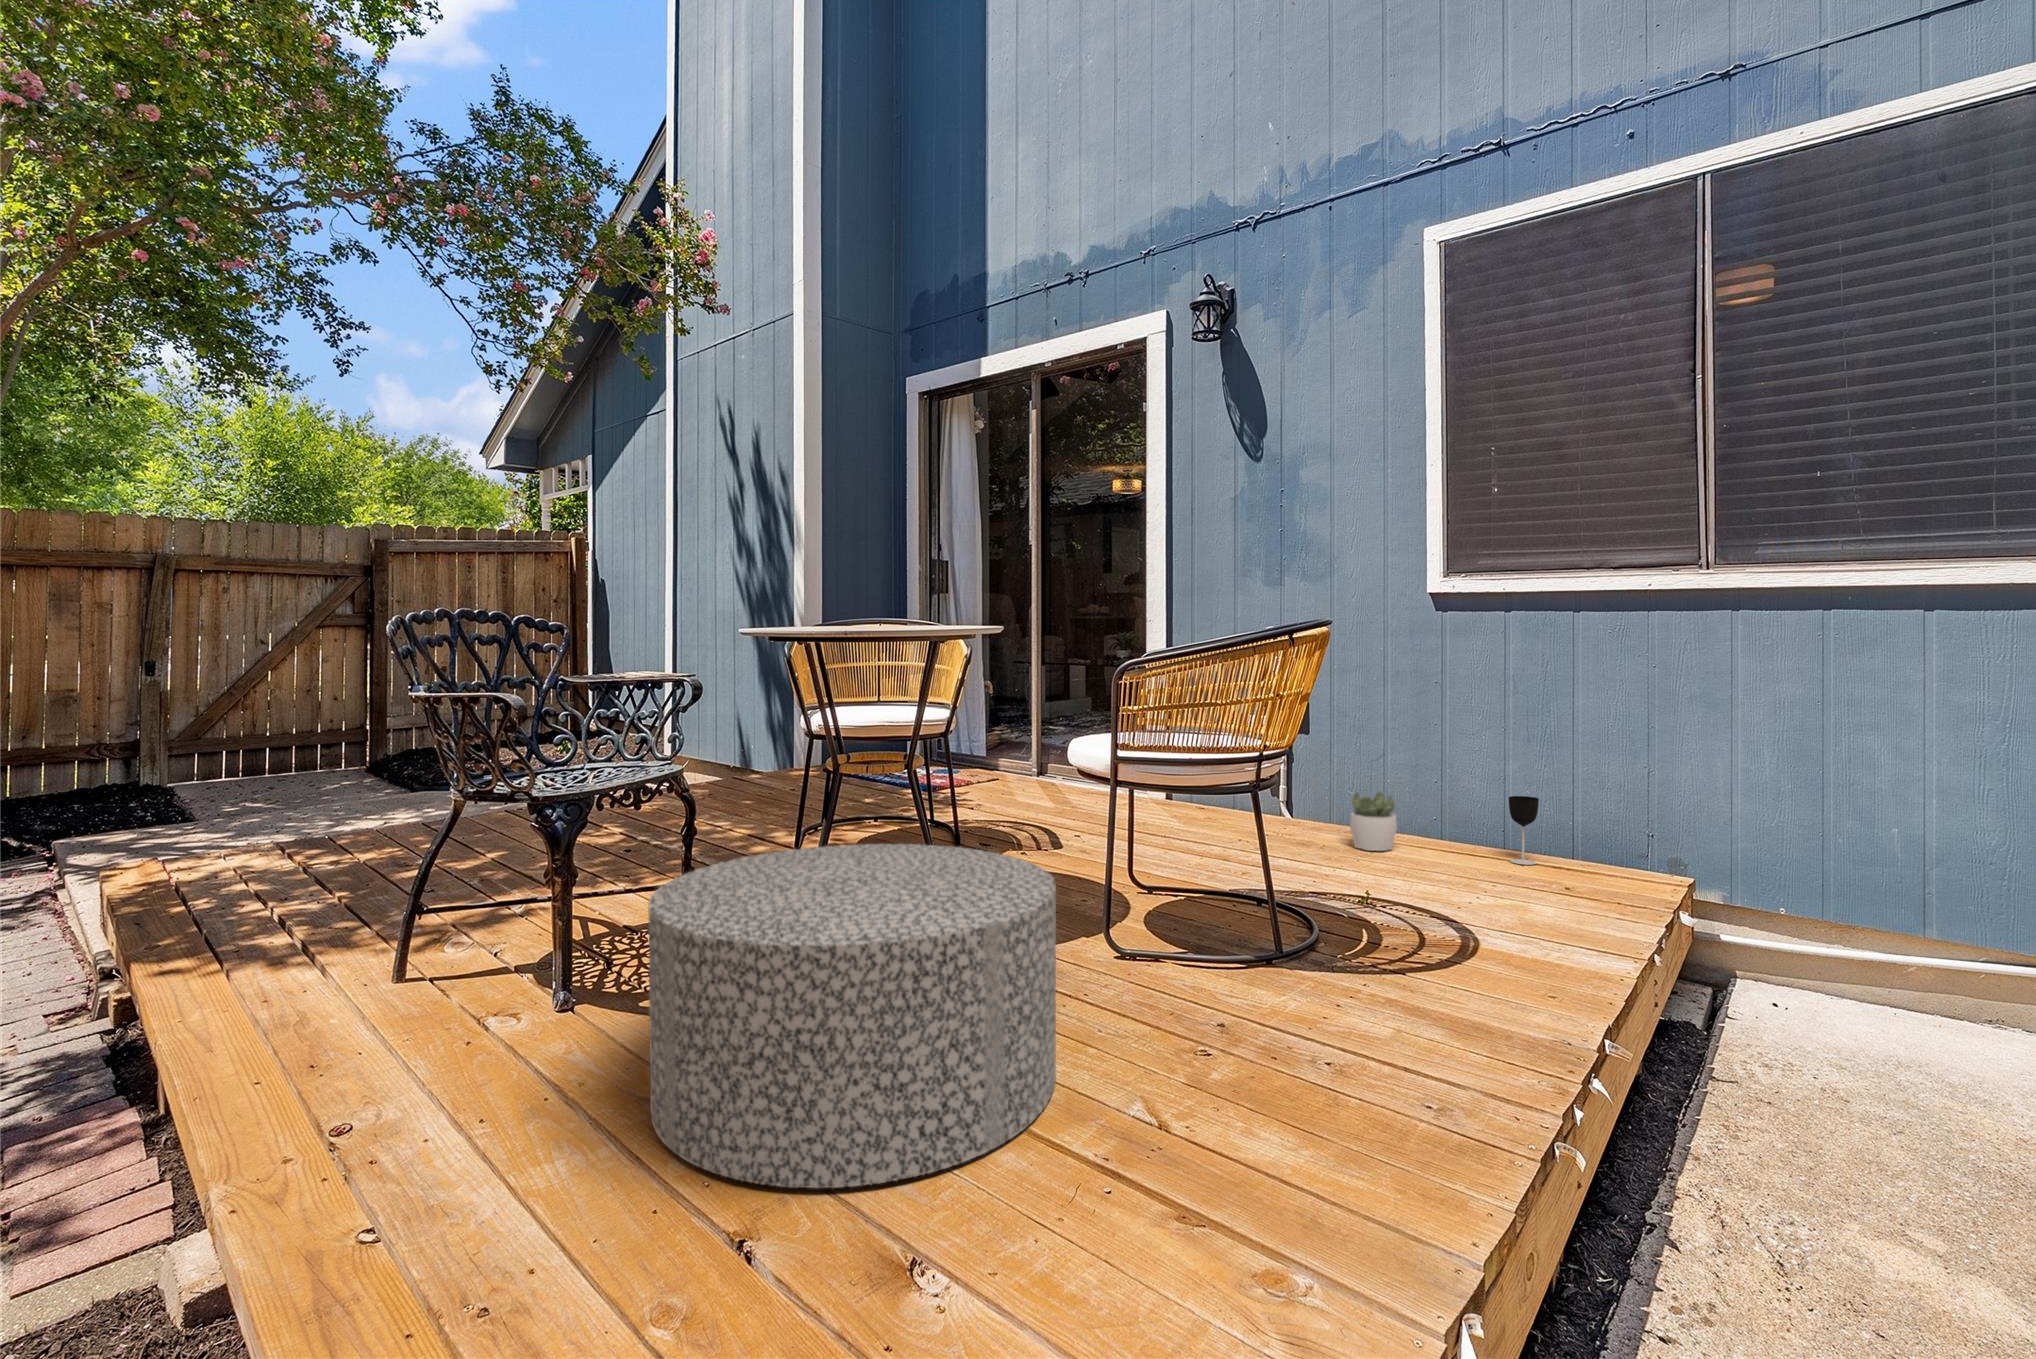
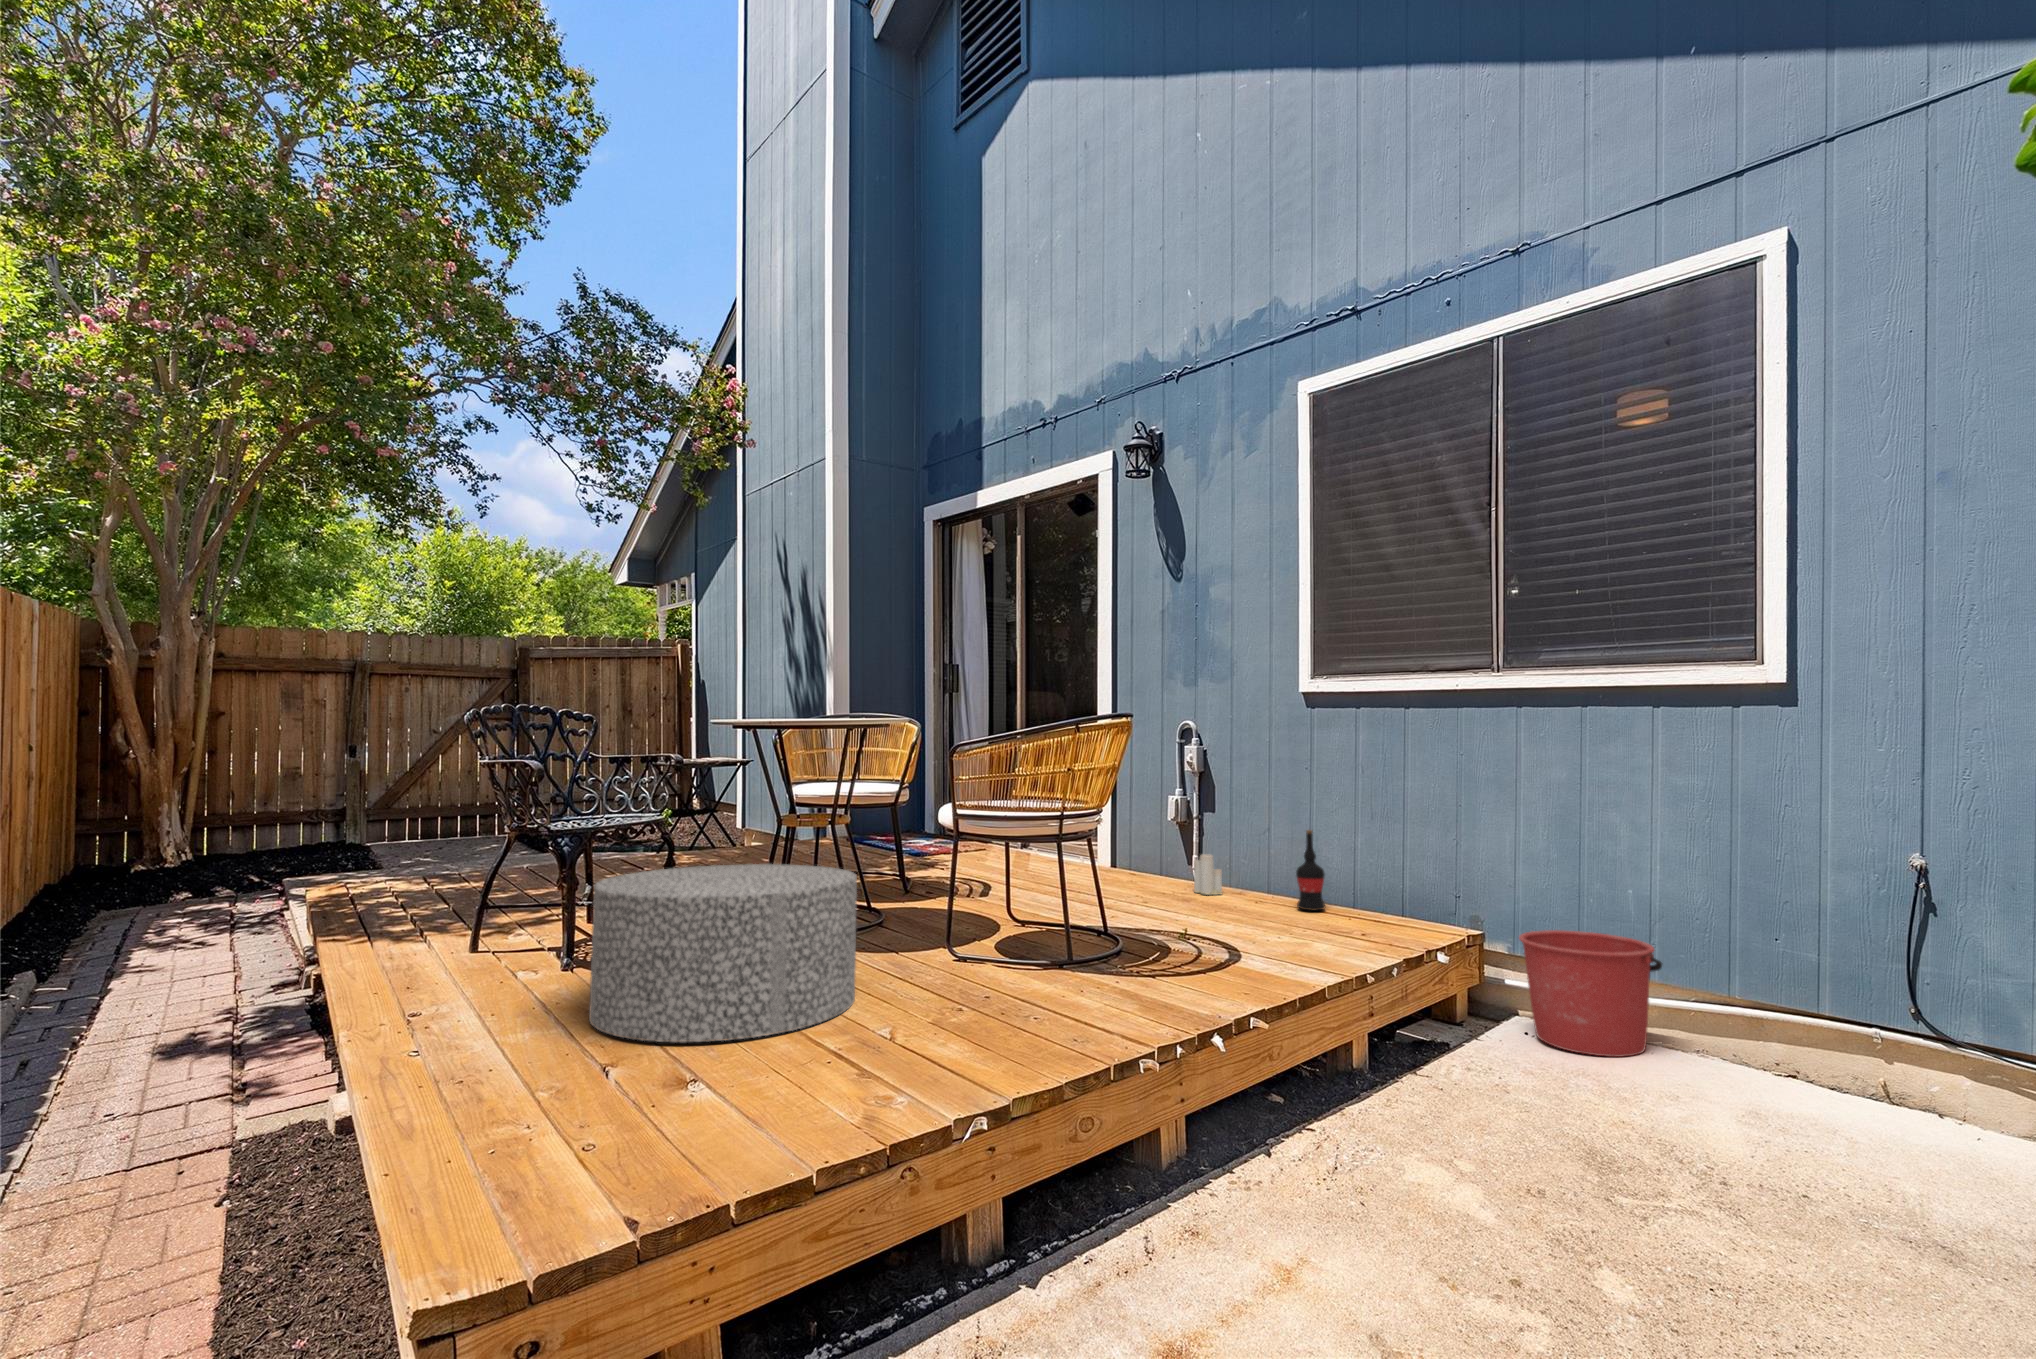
wine bottle: none [1445,764,1482,859] -> present [1296,830,1325,911]
candle: none [1297,786,1334,838] -> present [1194,854,1222,895]
succulent plant: present [1350,792,1397,851] -> none [1224,855,1265,904]
wine glass: present [1509,796,1539,865] -> none [1345,858,1369,915]
bucket: none [1768,885,1974,1043] -> present [1519,930,1662,1057]

